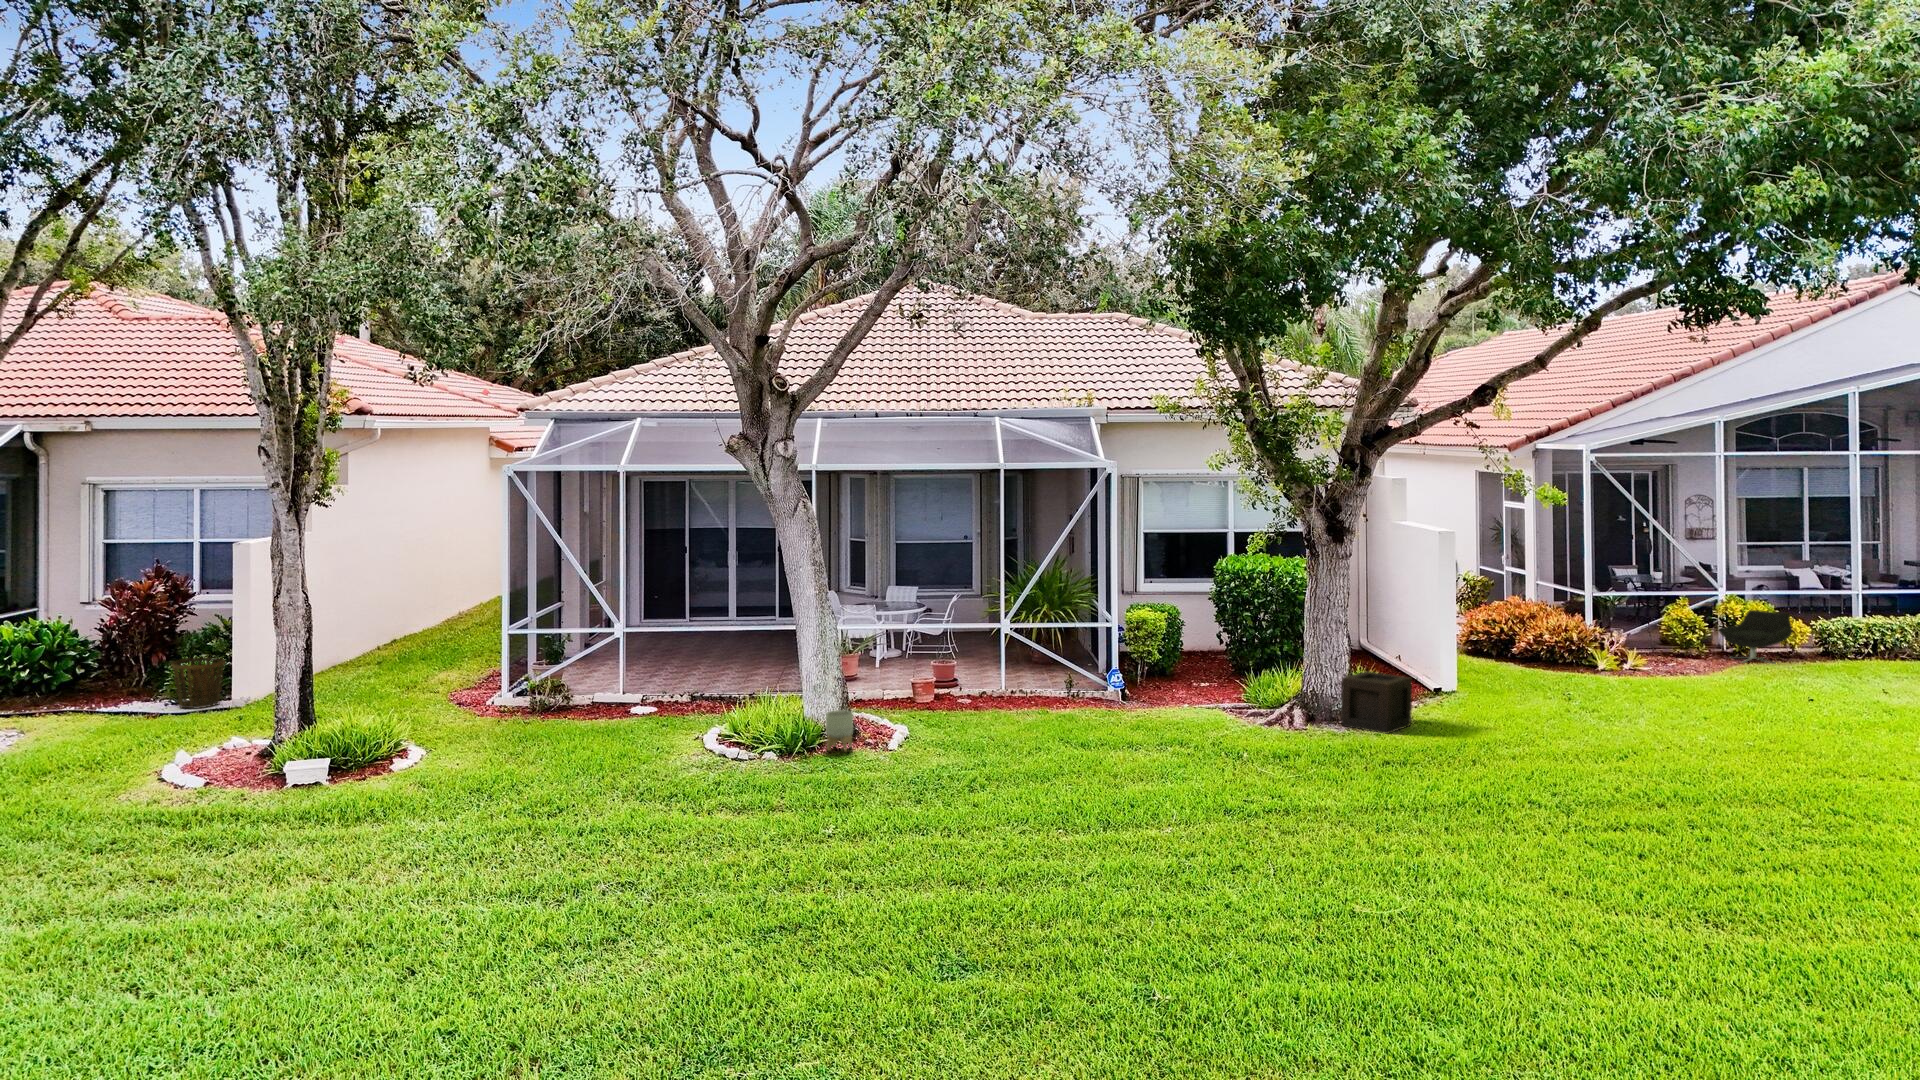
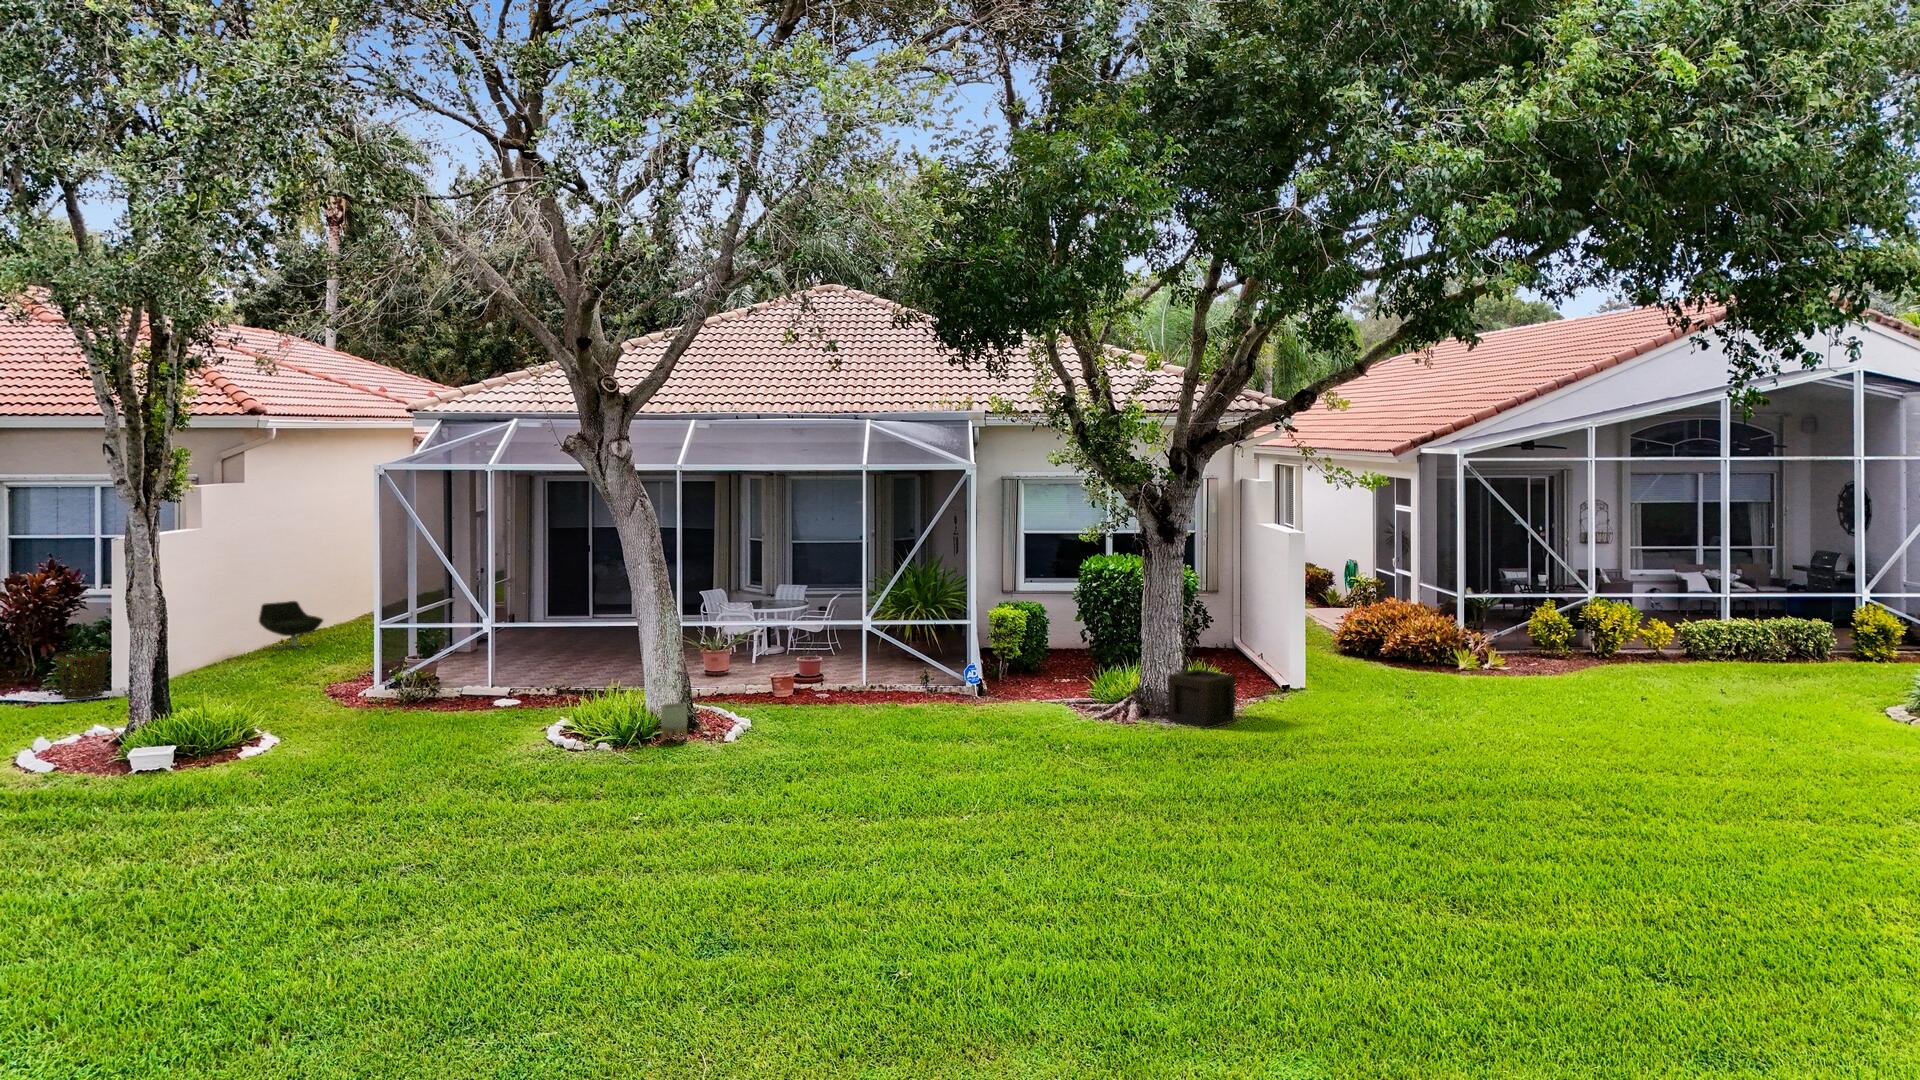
lounge chair: present [1719,610,1793,663] -> present [259,601,323,649]

